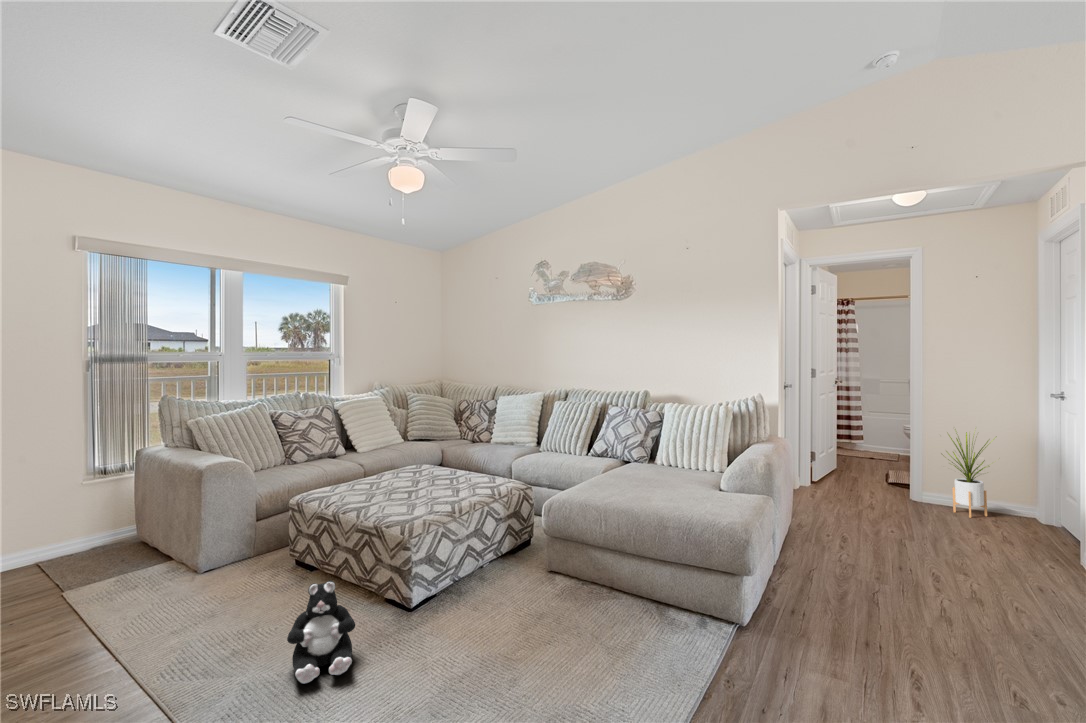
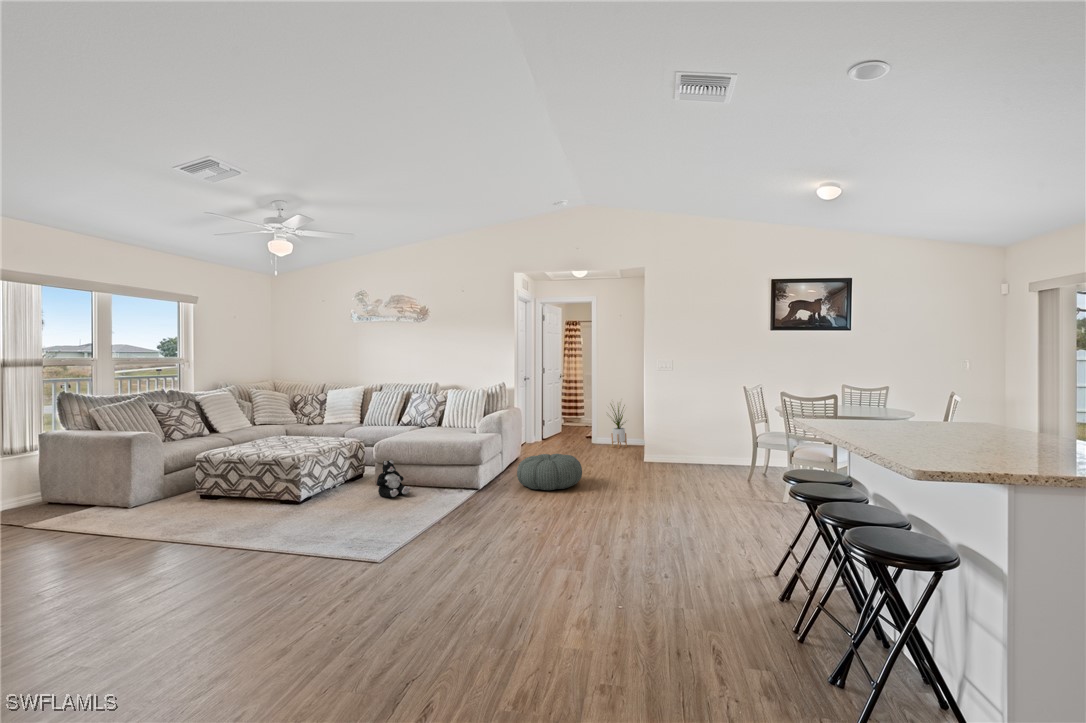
pouf: none [814,553,984,659] -> present [517,454,582,490]
plush toy: present [287,580,355,684] -> present [377,459,410,497]

